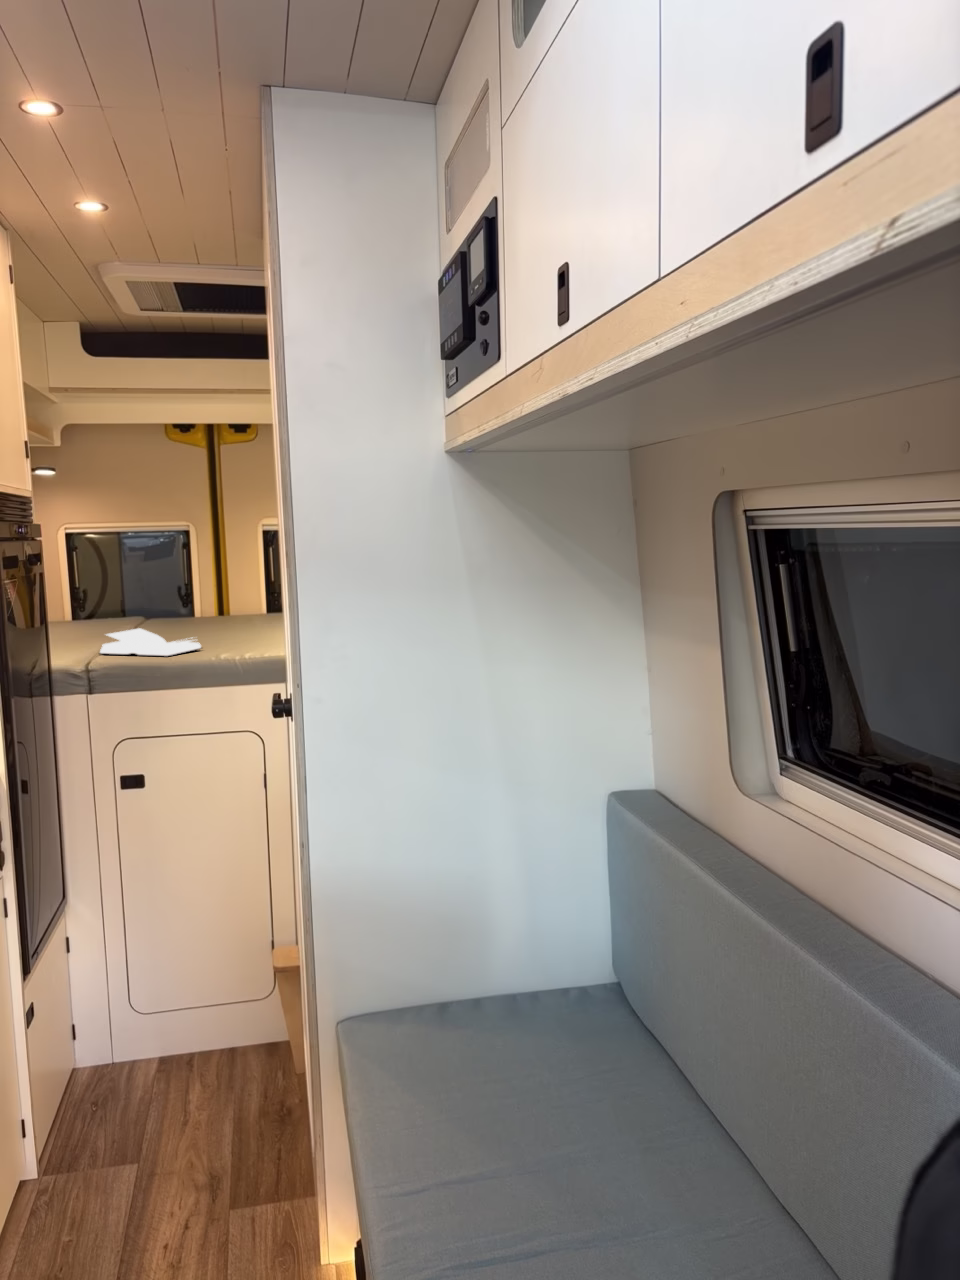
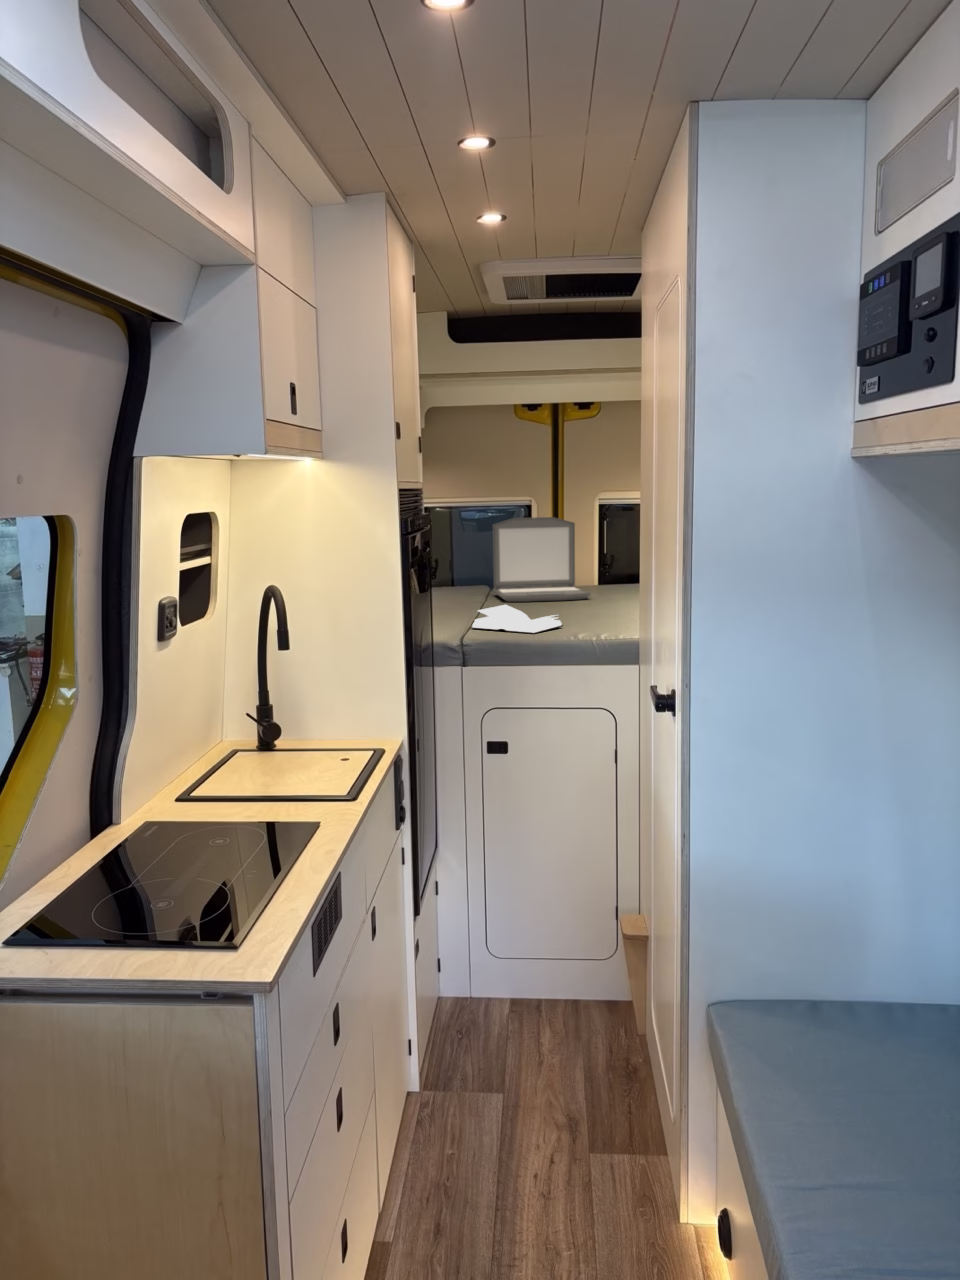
laptop: none [137,541,245,629] -> present [493,517,590,602]

